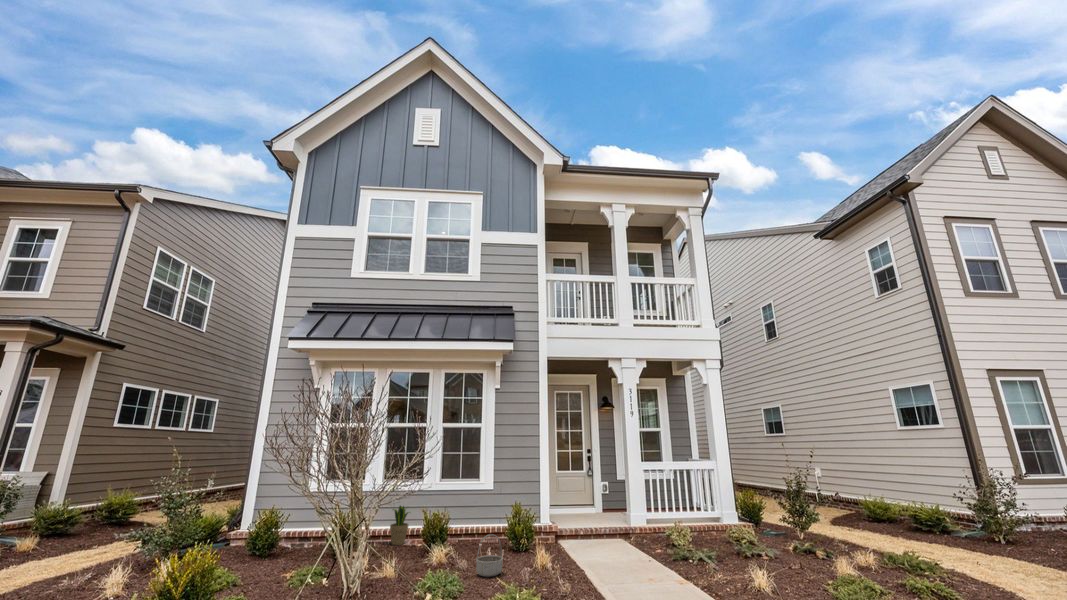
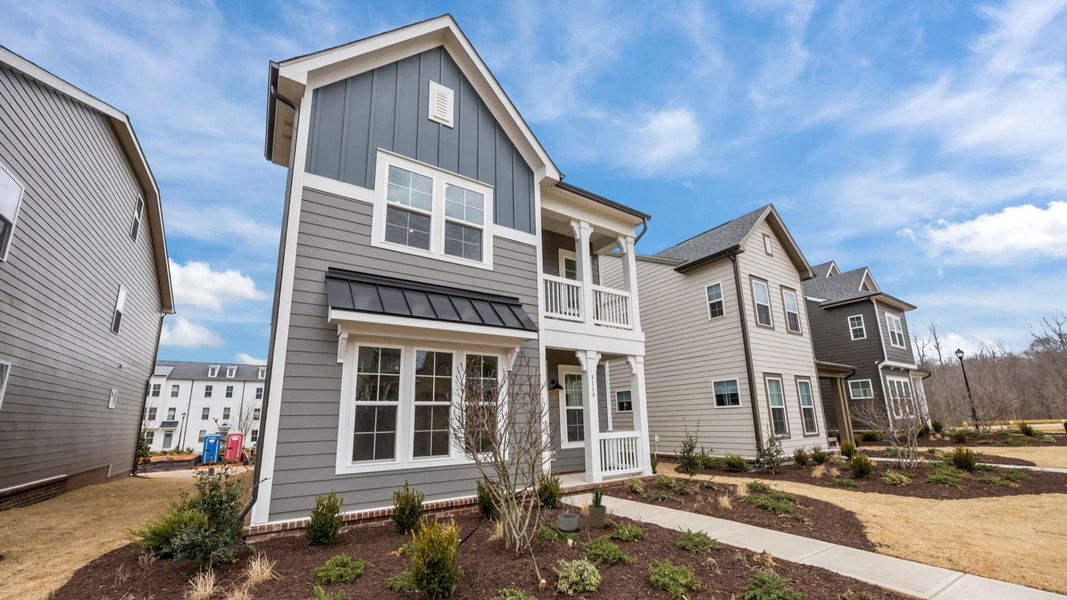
potted plant: present [390,506,408,545] -> present [588,487,606,528]

